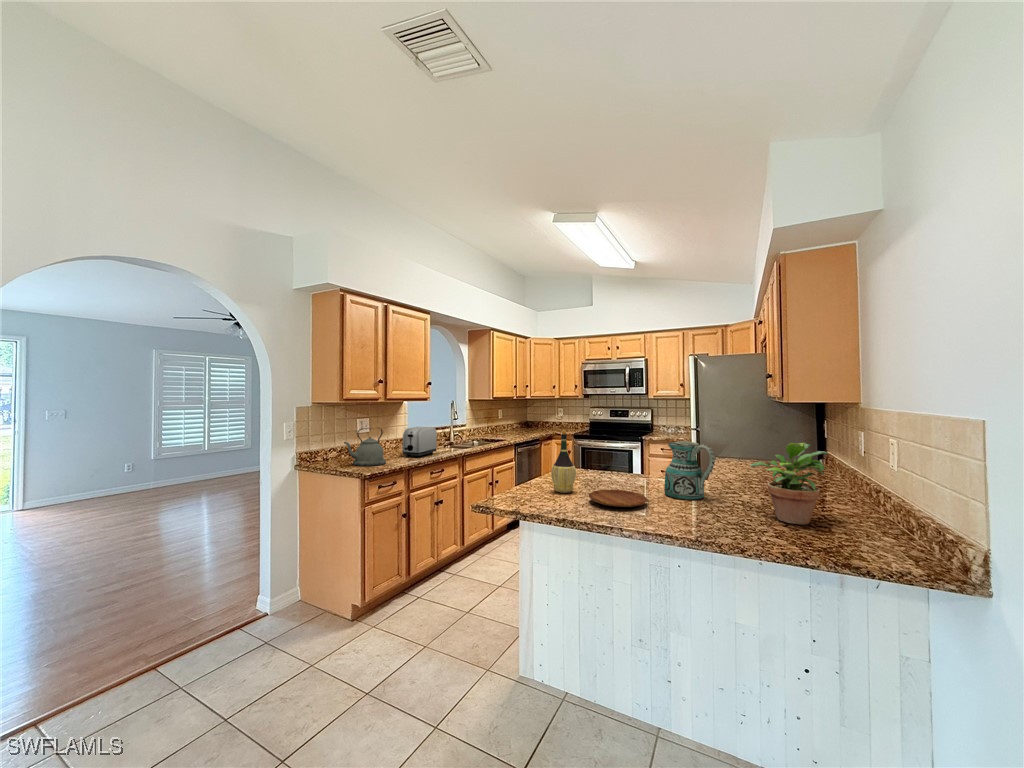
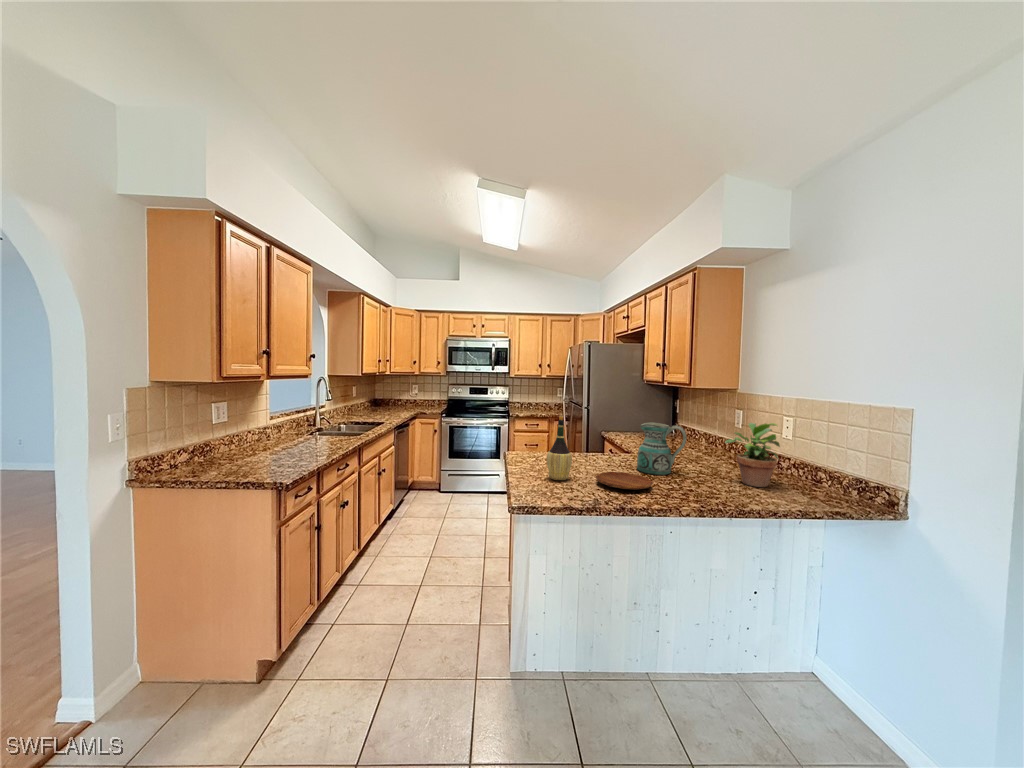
toaster: present [402,427,437,458] -> none [285,411,324,451]
kettle: present [344,428,386,466] -> none [220,416,280,470]

